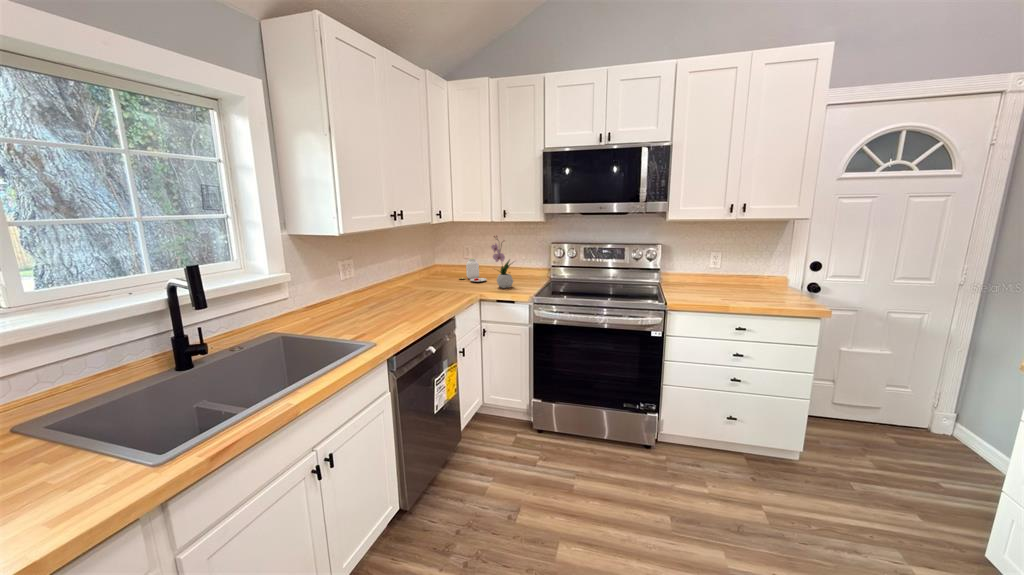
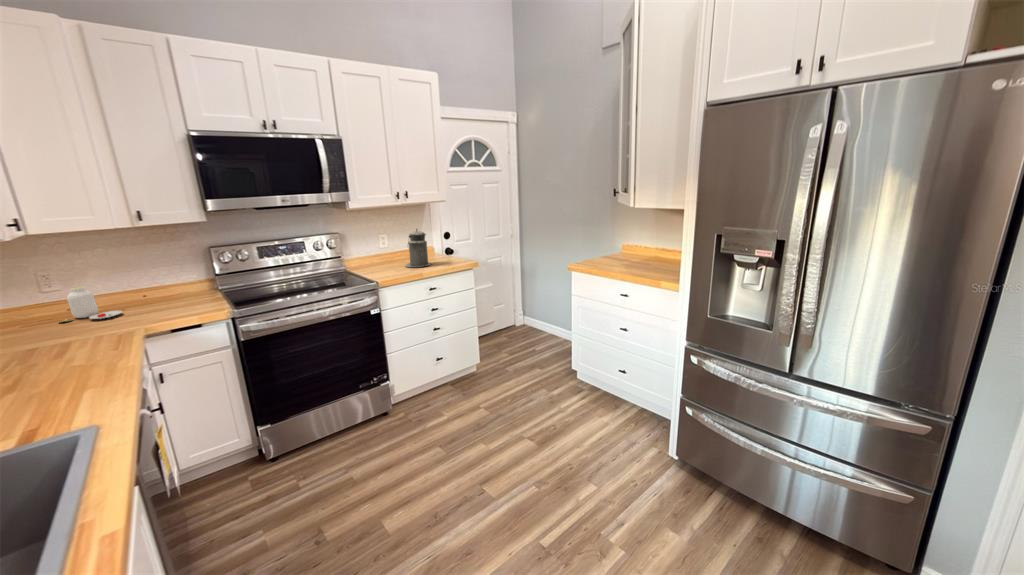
flower arrangement: present [491,236,513,288] -> none [134,247,183,314]
canister: none [721,250,758,299] -> present [405,229,431,267]

